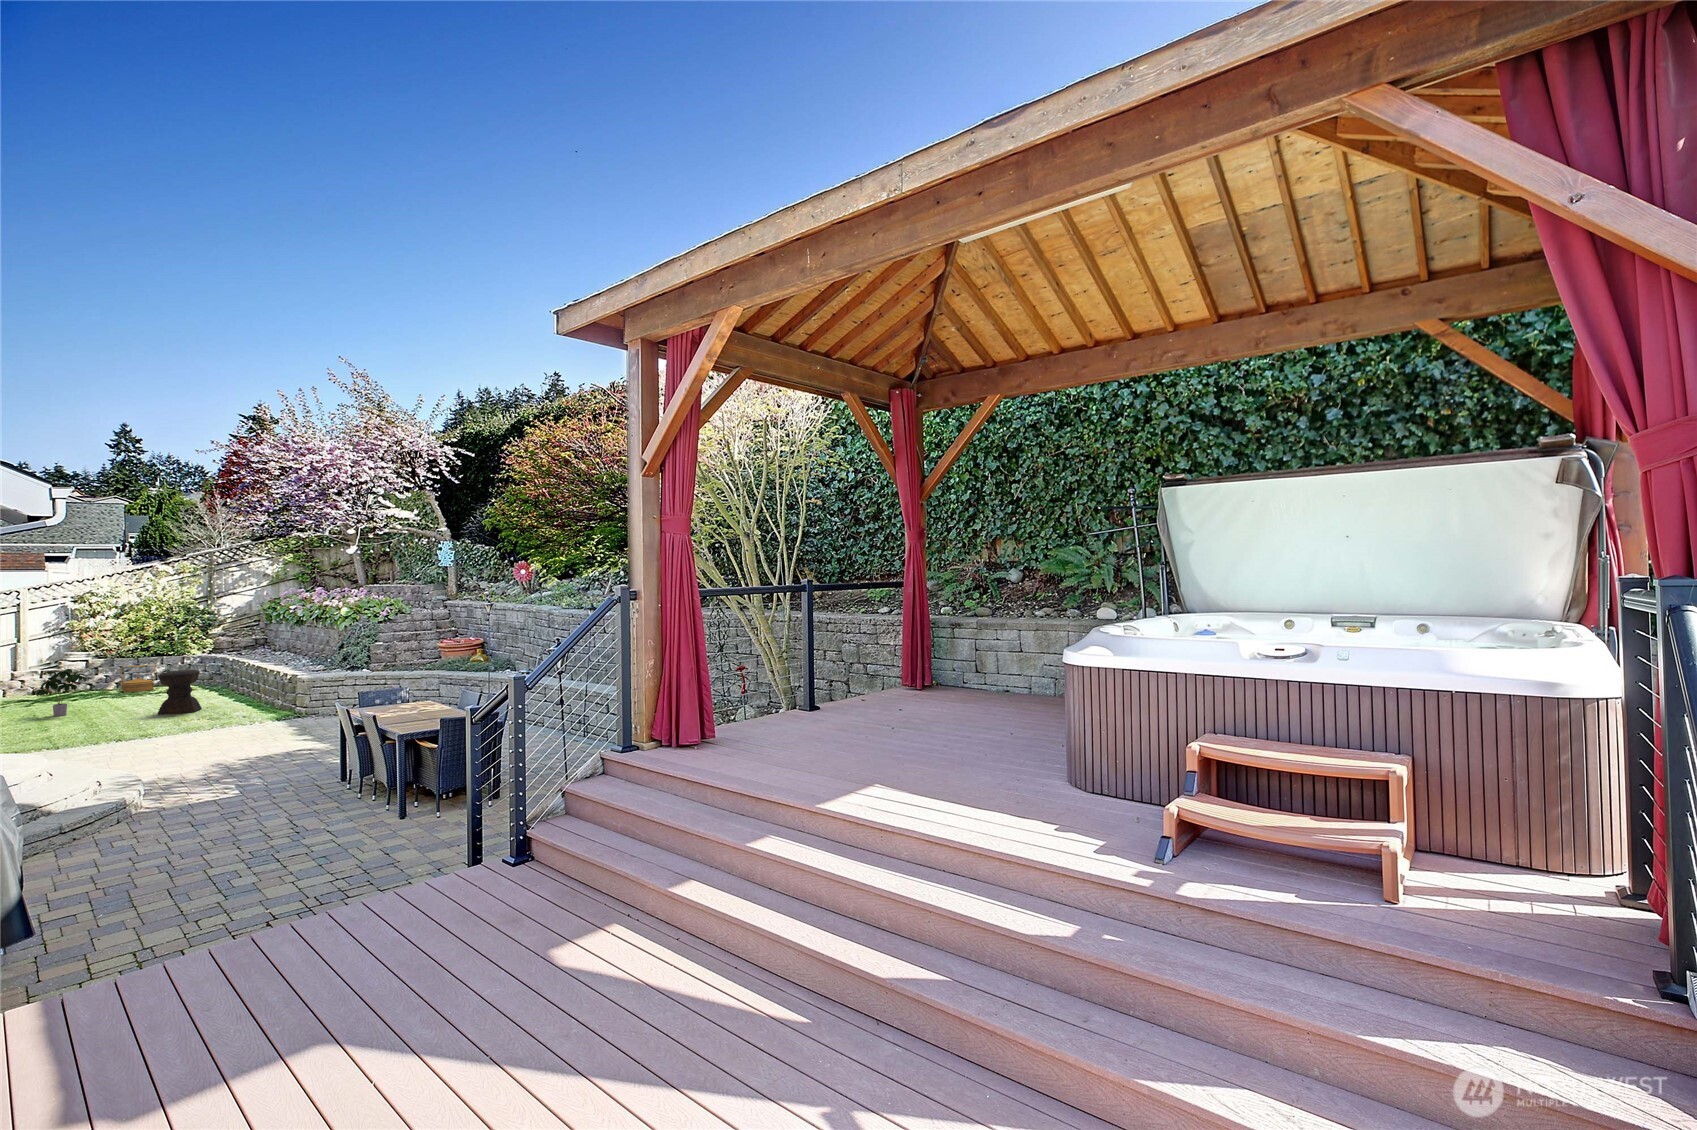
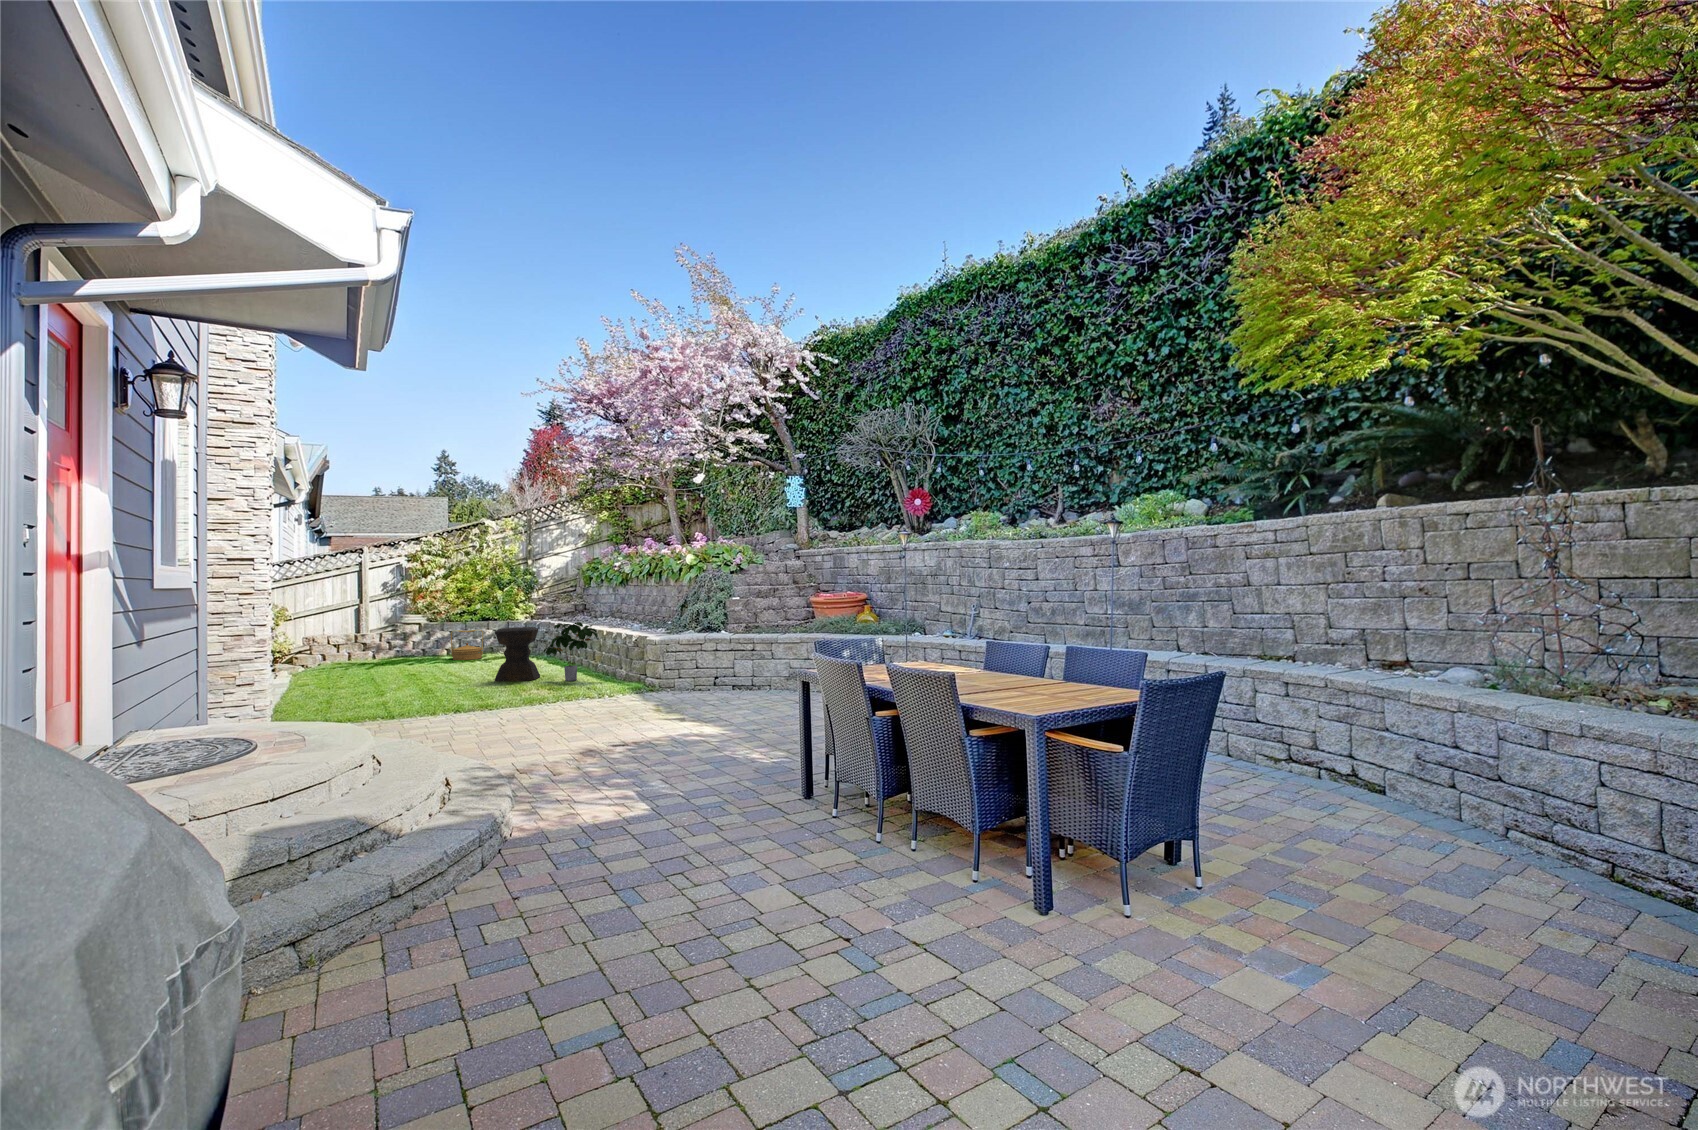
potted plant: present [34,669,87,716] -> present [544,622,597,681]

